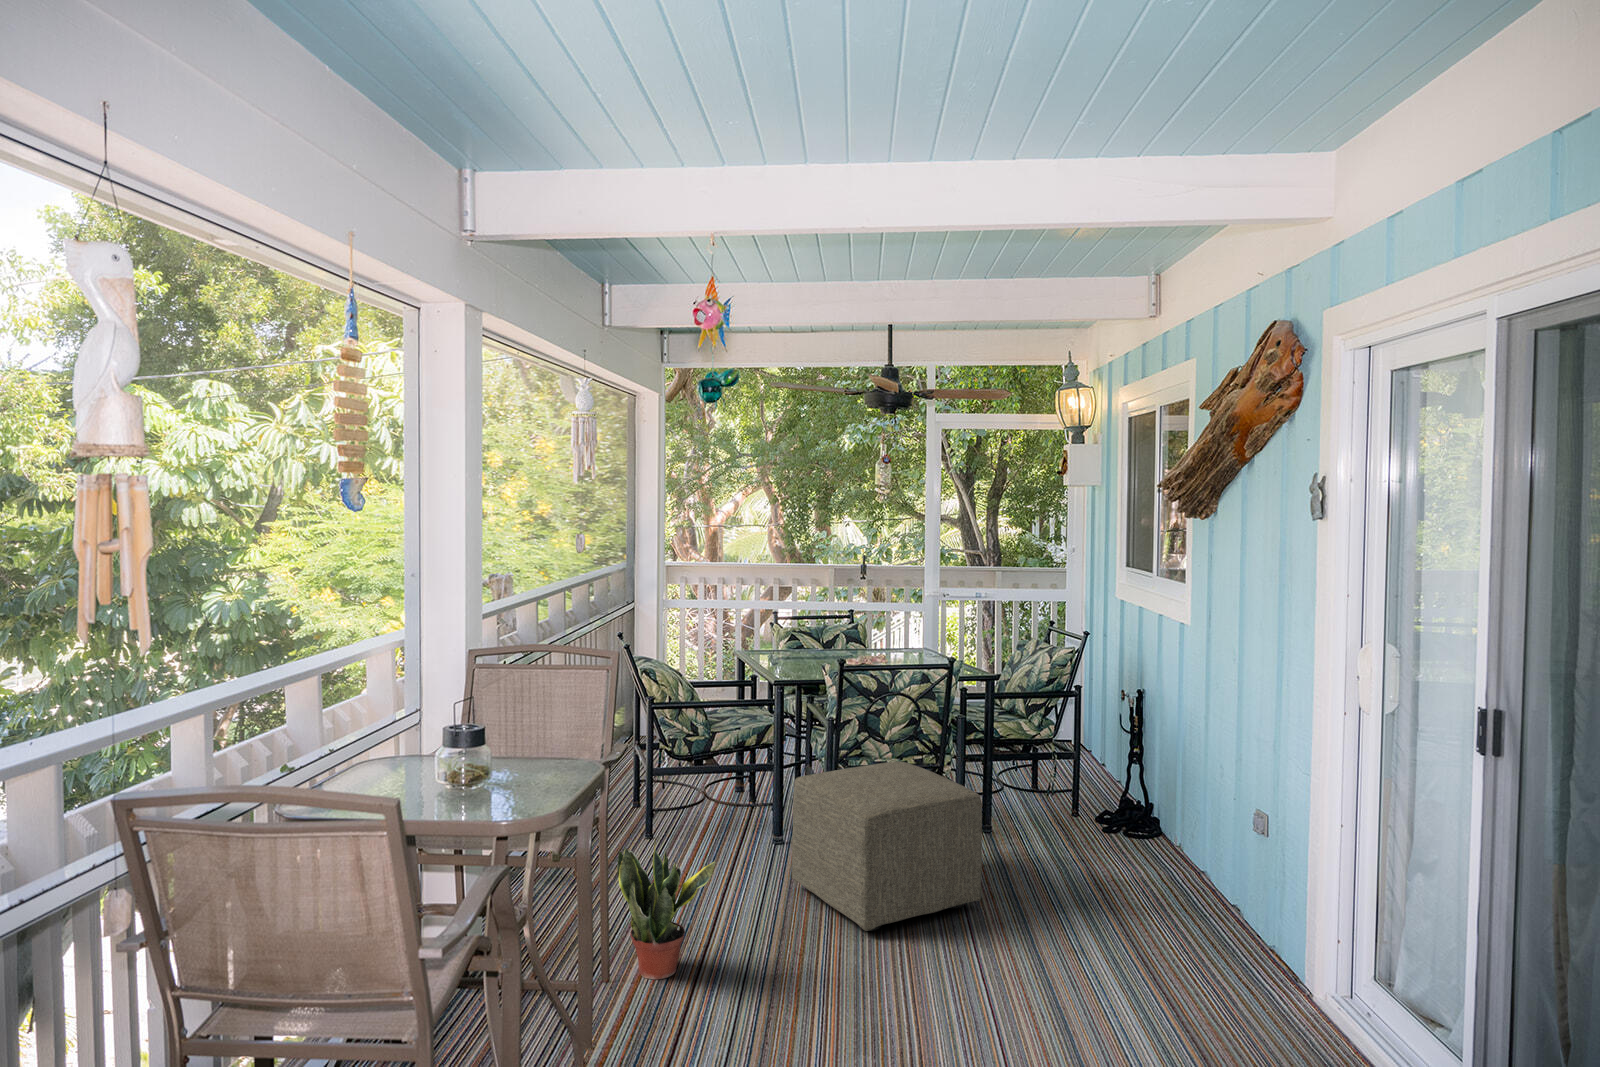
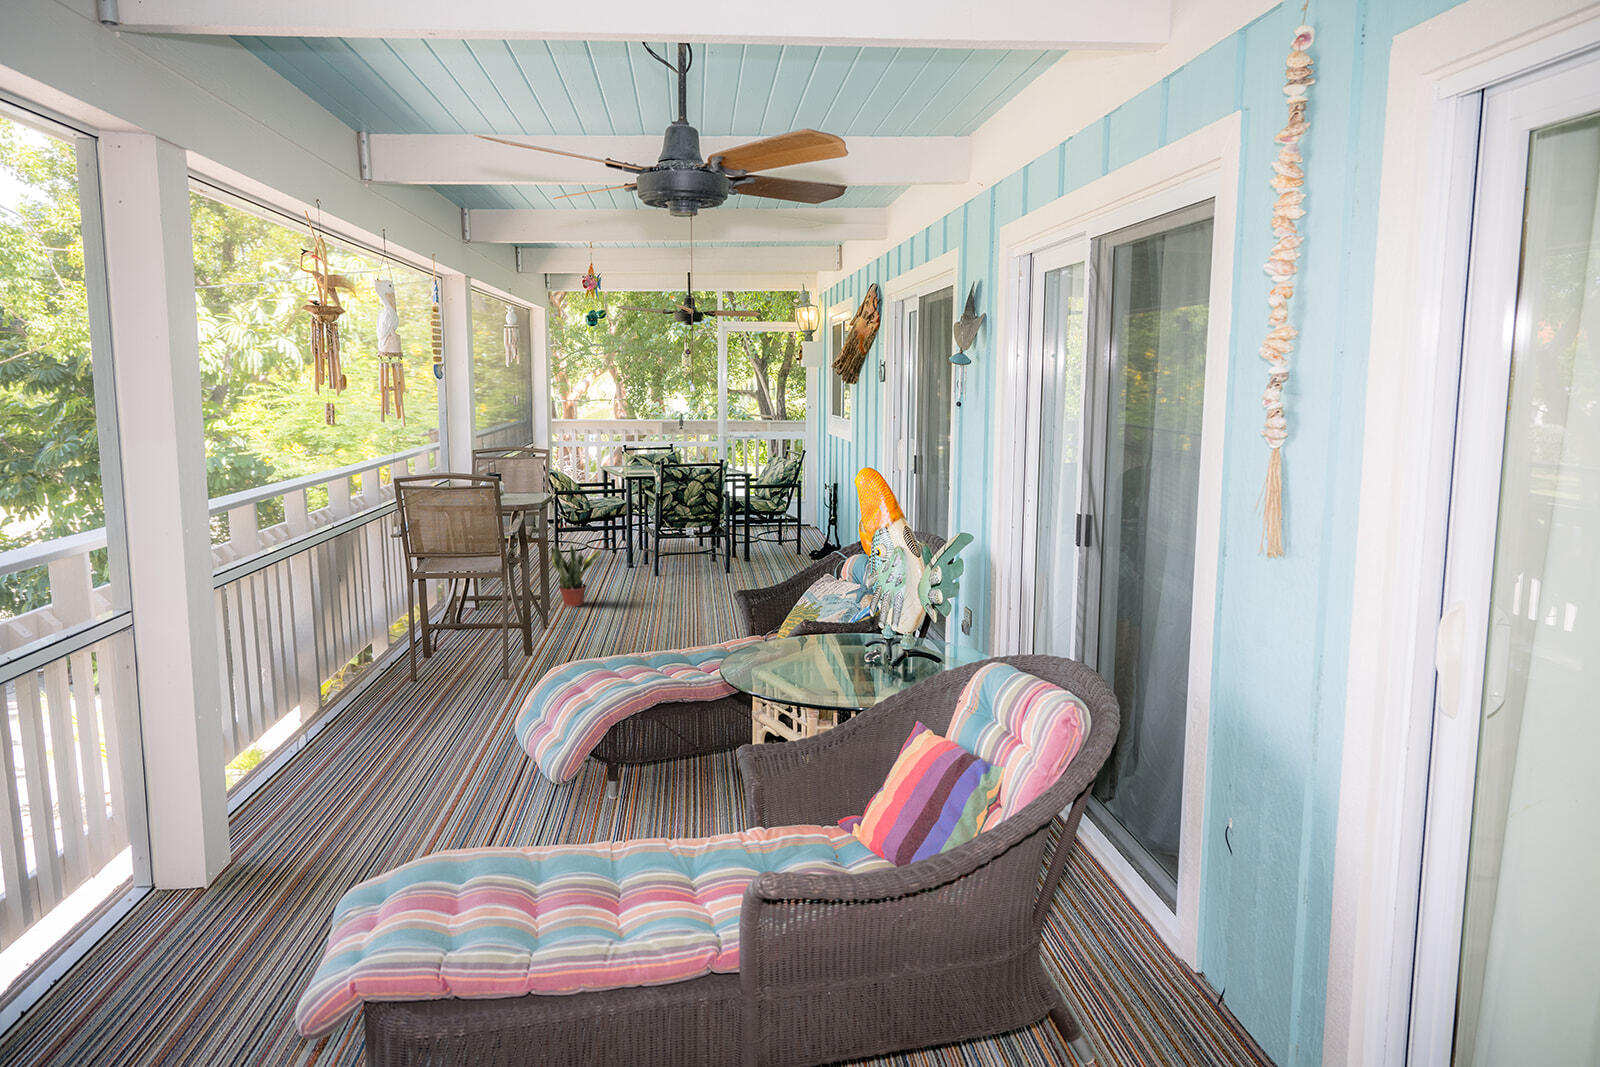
ottoman: present [792,761,982,931] -> none [638,517,736,591]

